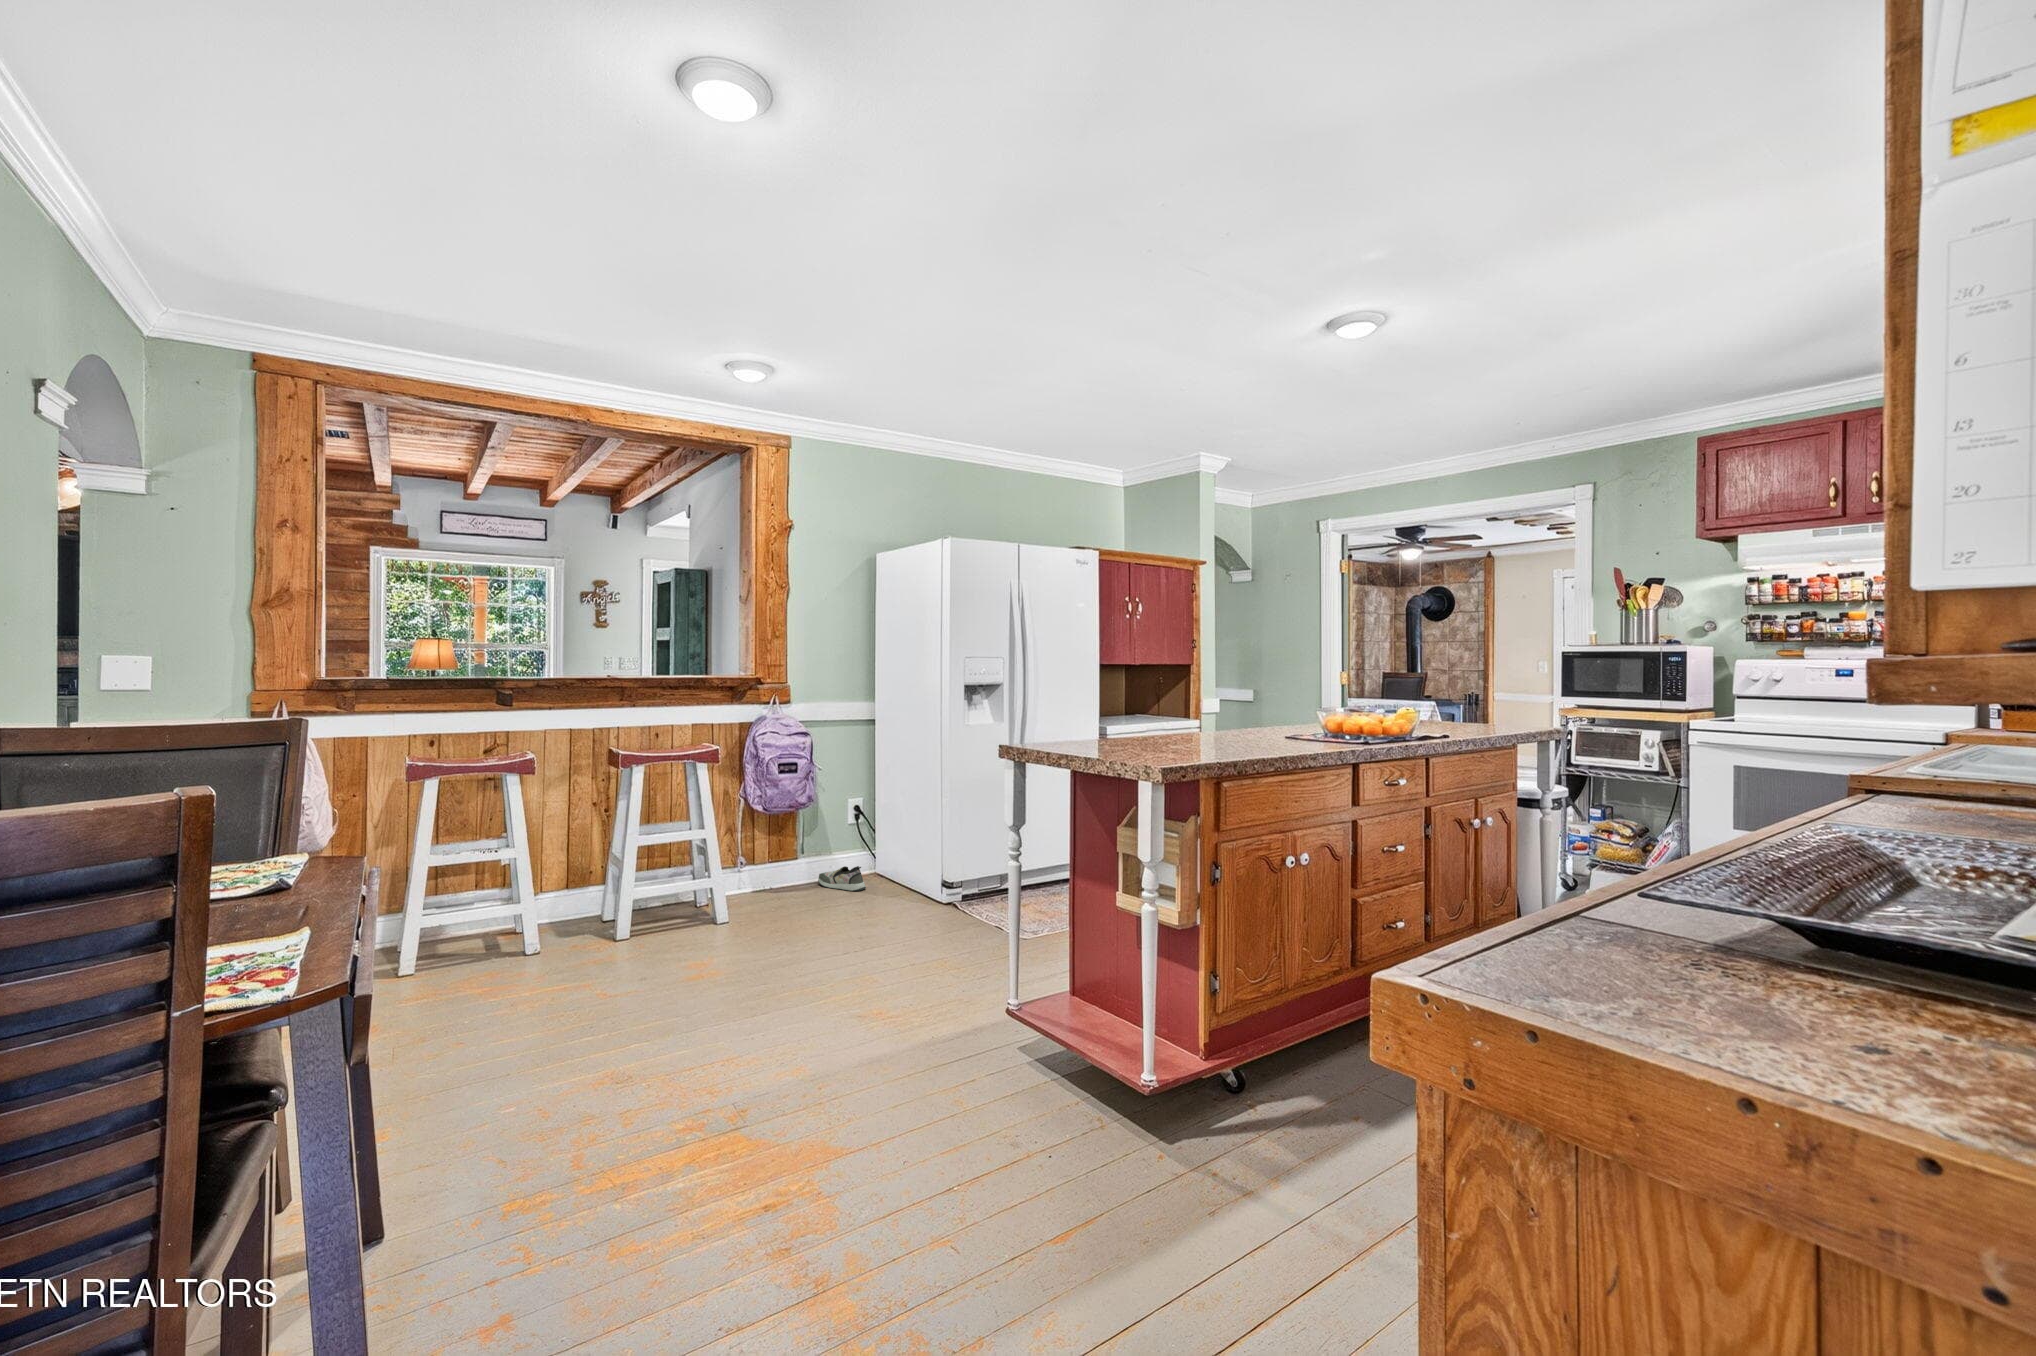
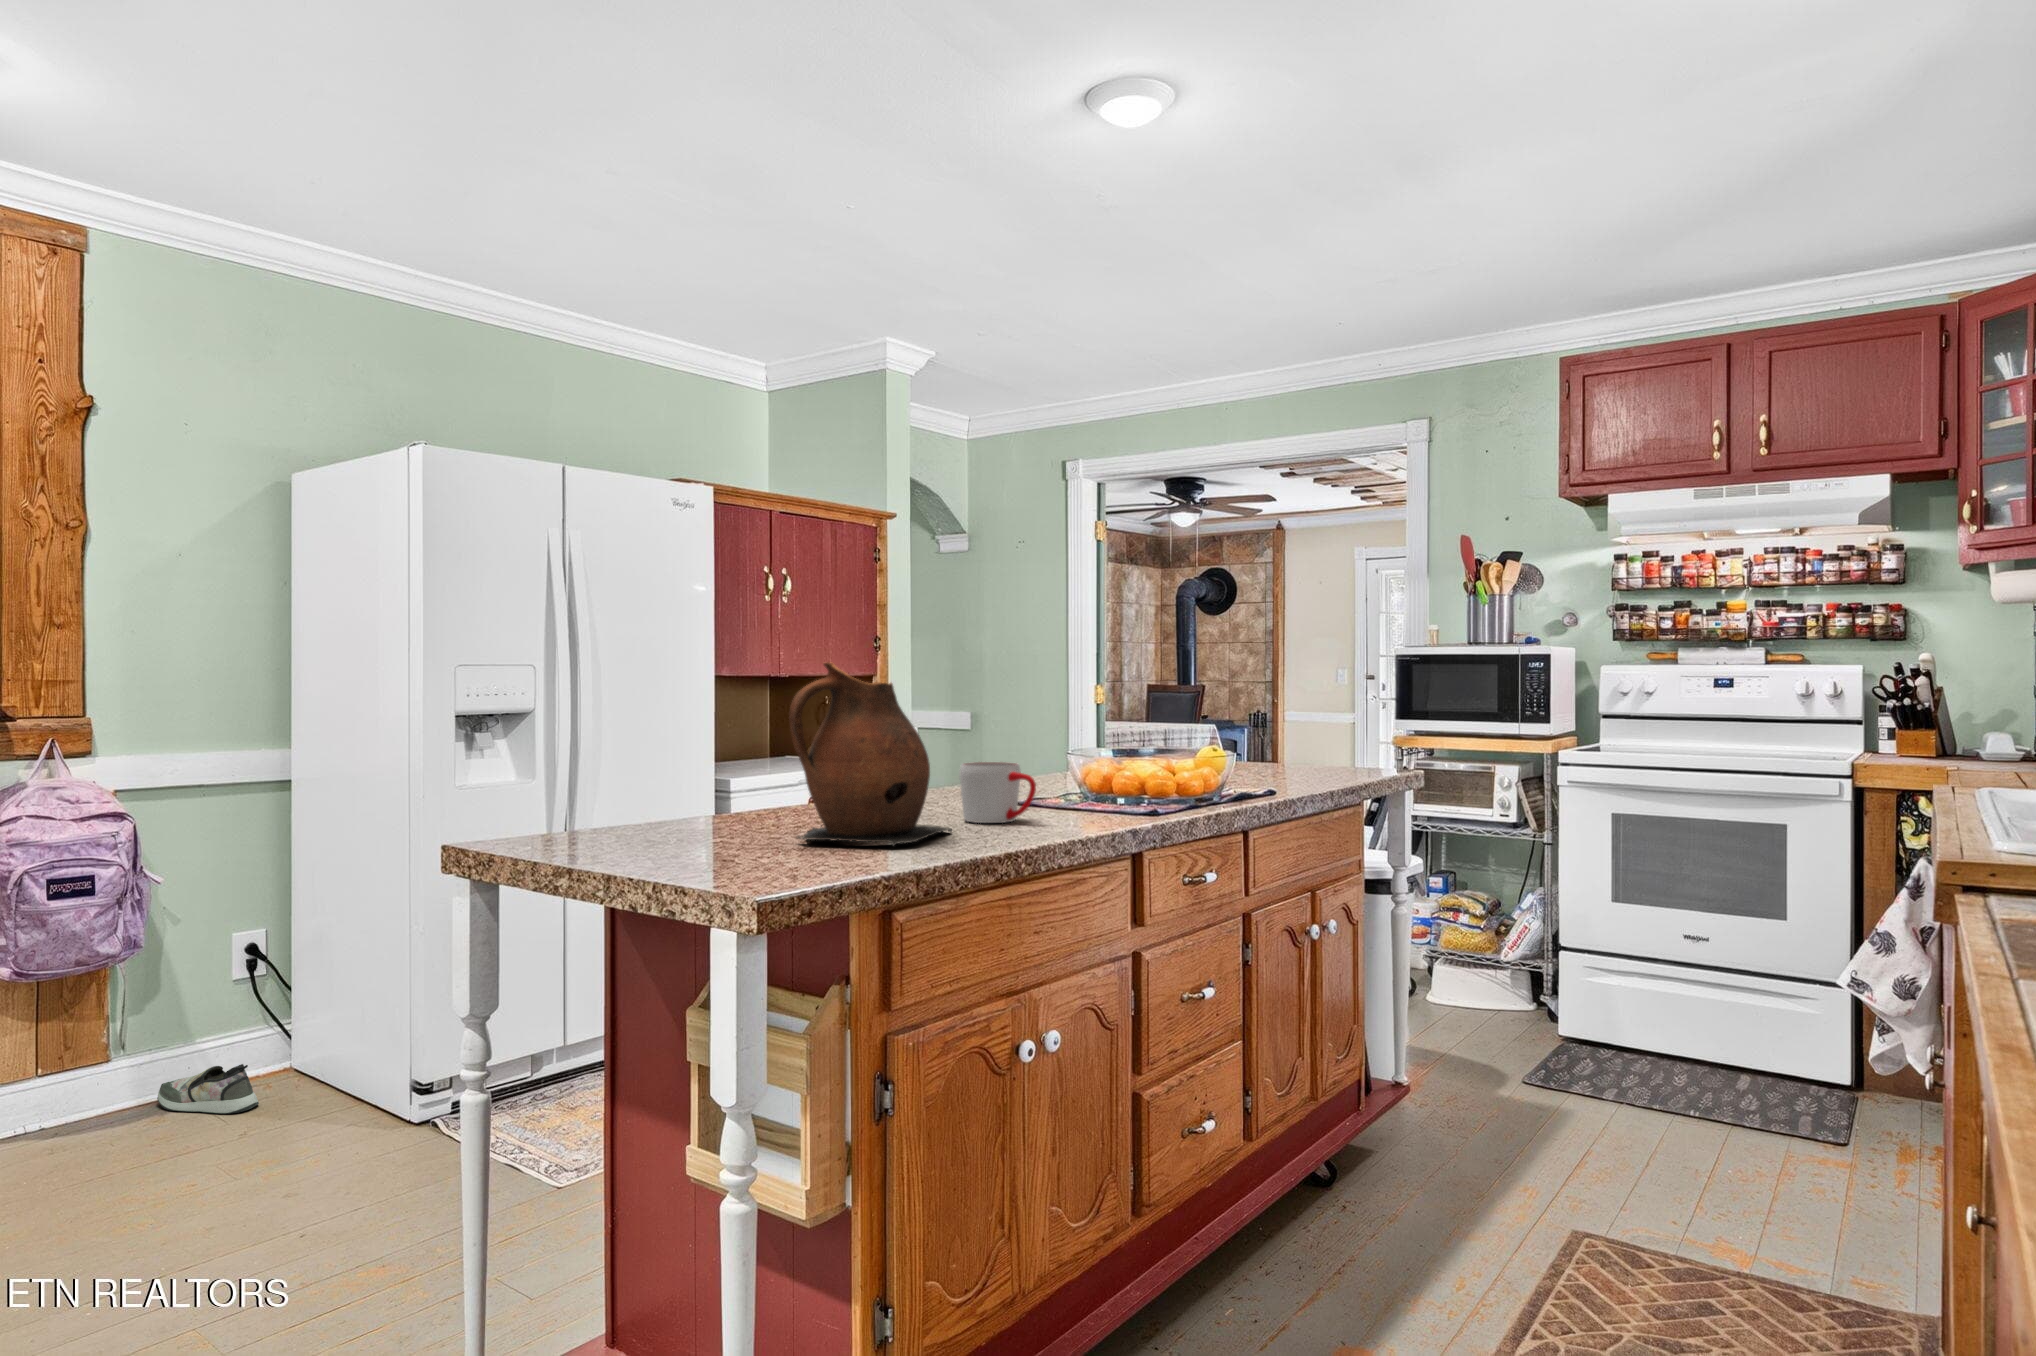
ceramic pitcher: none [1164,655,1250,751] -> present [789,662,952,846]
mug: none [1254,711,1298,744] -> present [959,762,1036,823]

